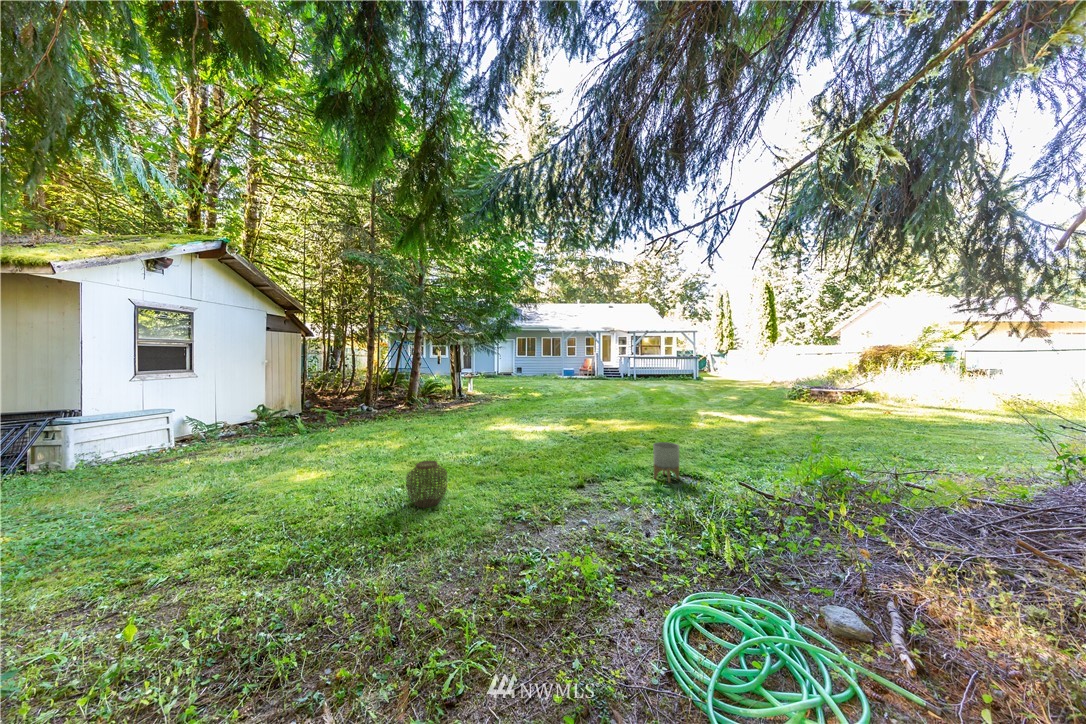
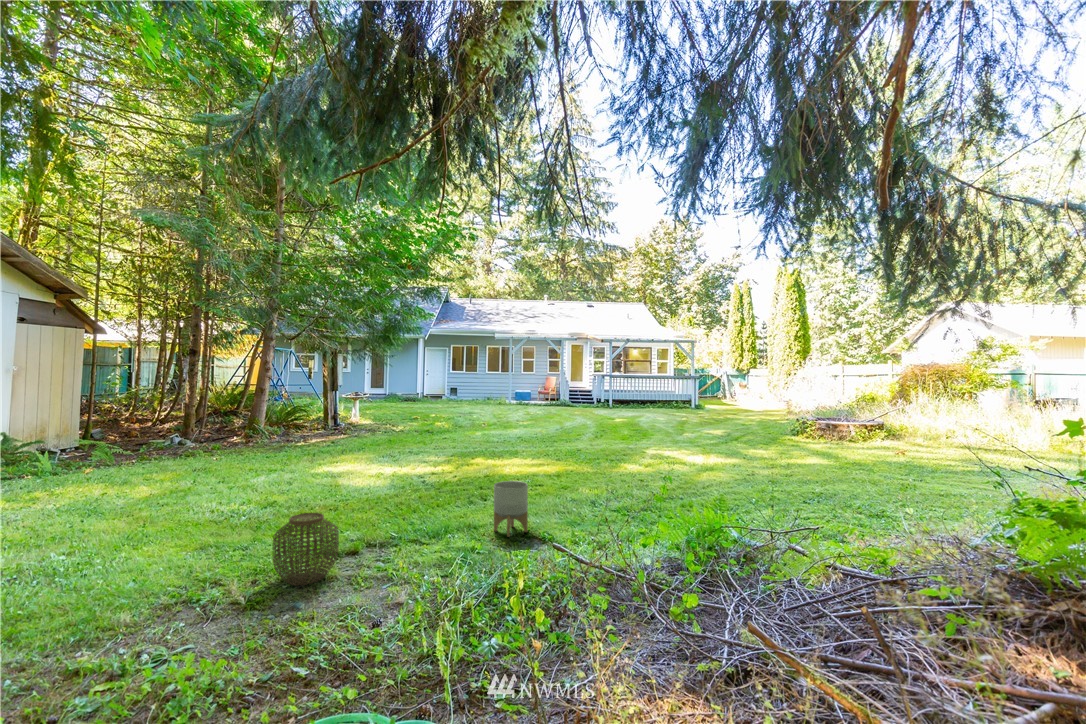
woven basket: present [406,461,447,508] -> present [273,513,339,586]

